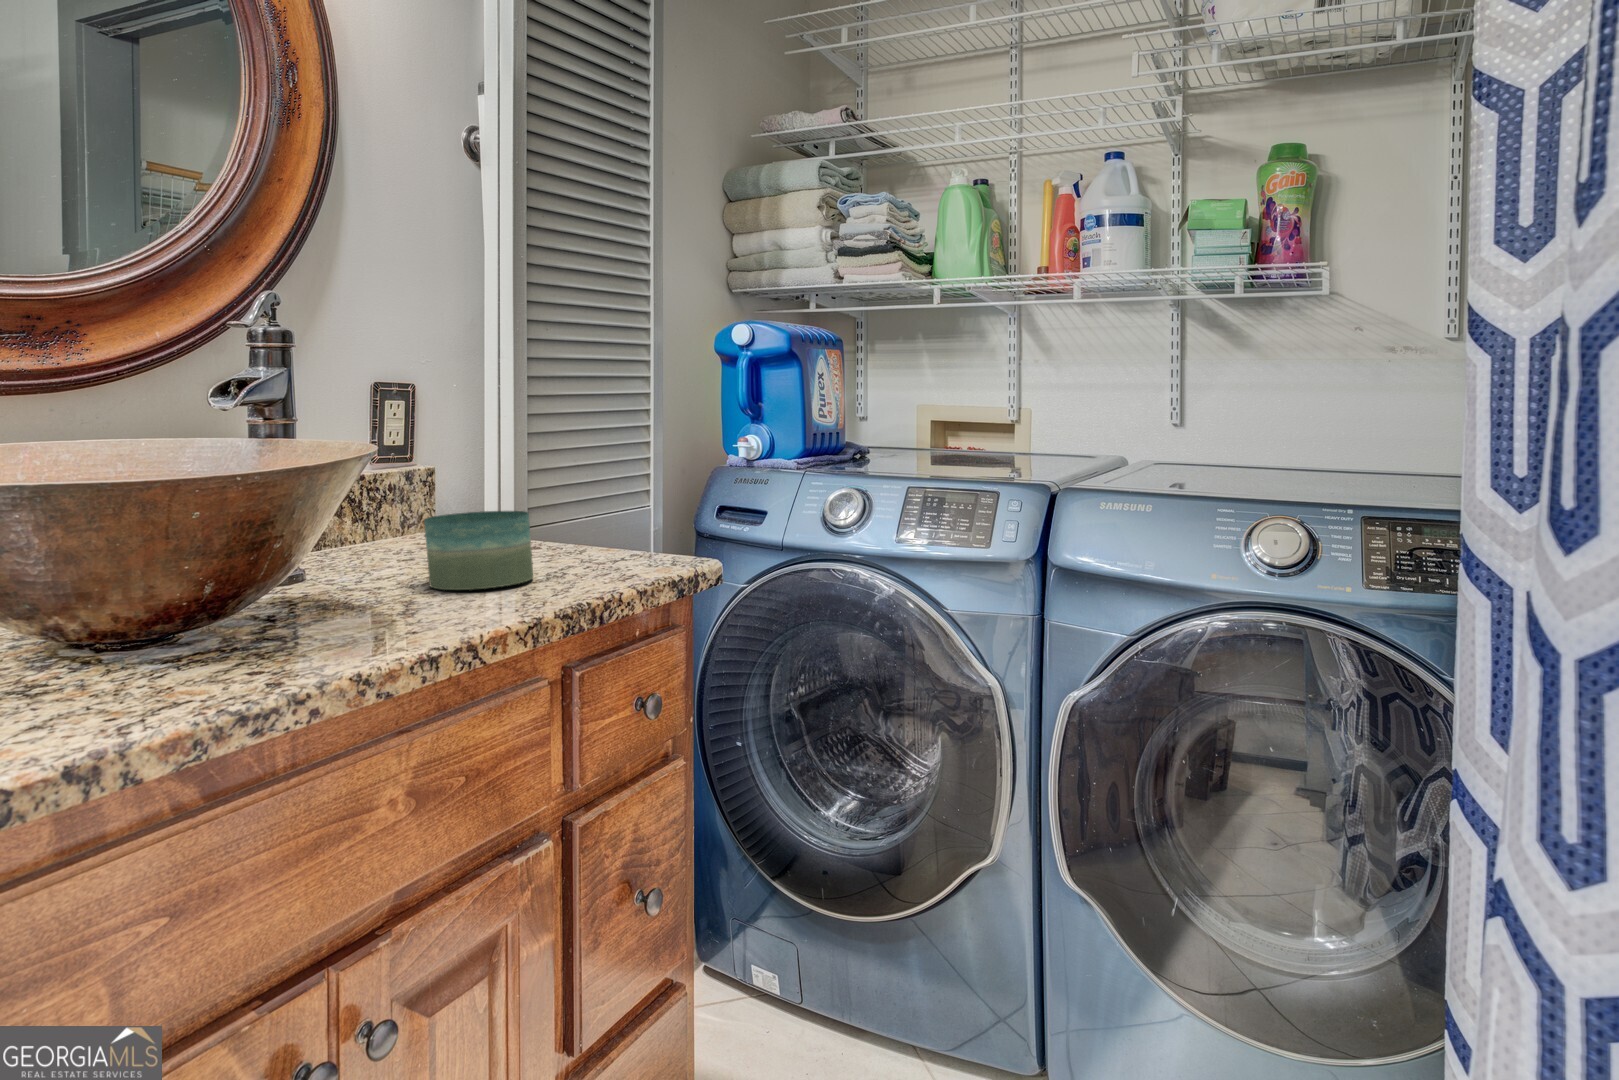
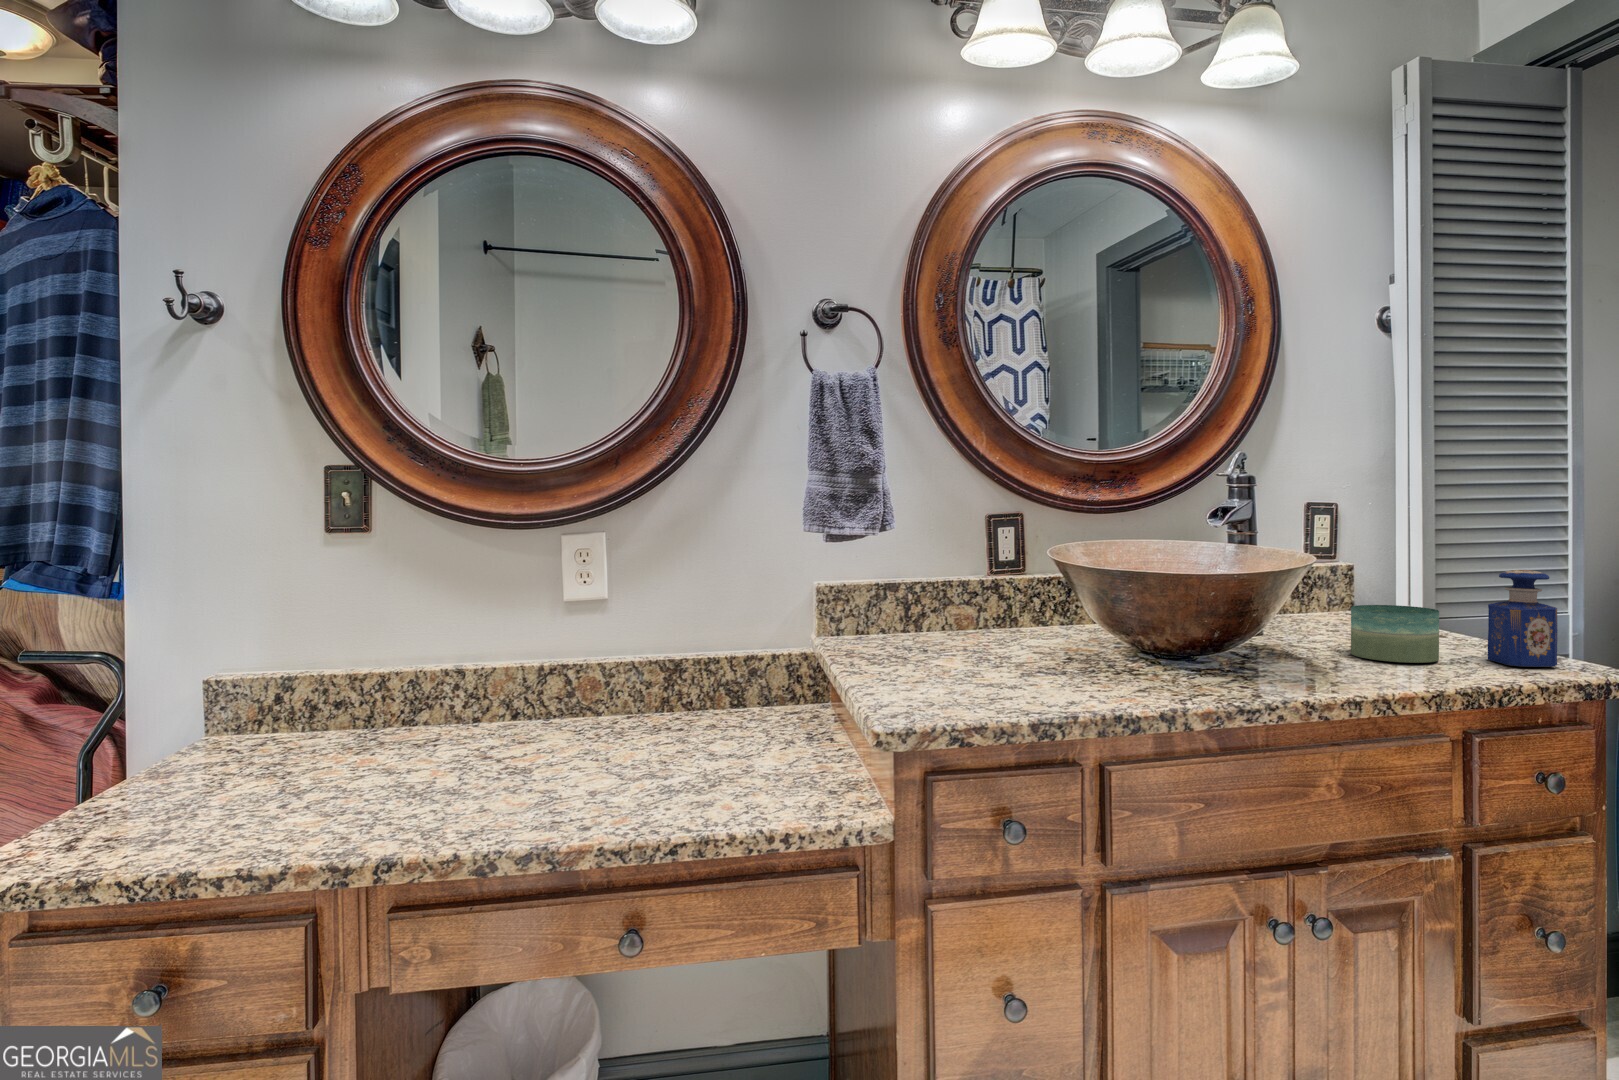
perfume bottle: none [579,453,648,572] -> present [1488,570,1558,667]

